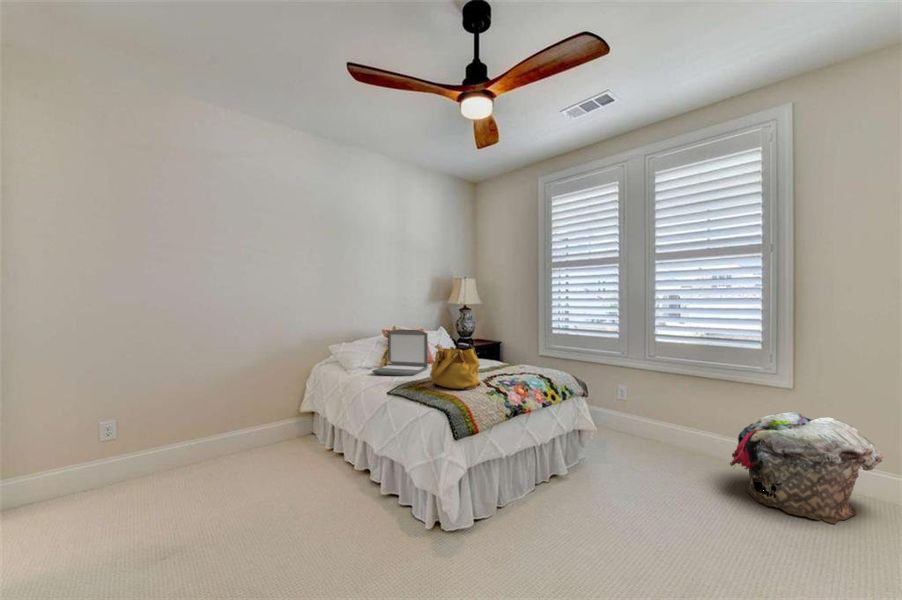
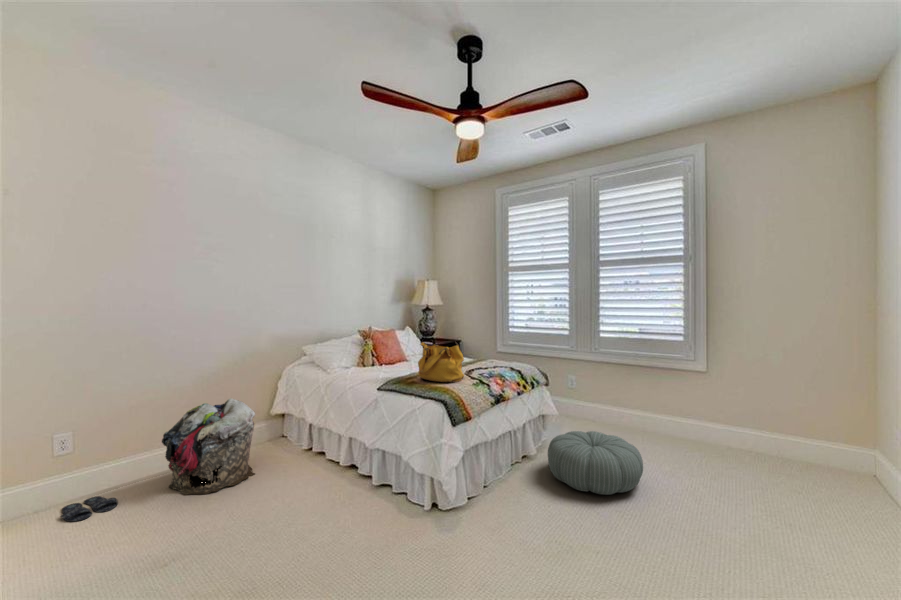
laptop: present [372,329,428,376] -> none [353,330,404,373]
laundry basket: present [730,411,883,524] -> present [162,398,255,495]
pouf: none [574,452,692,533] -> present [548,431,643,495]
slippers: none [88,484,140,507] -> present [61,496,117,522]

